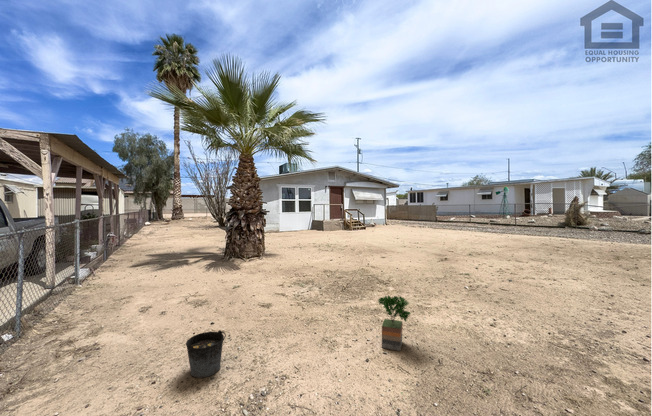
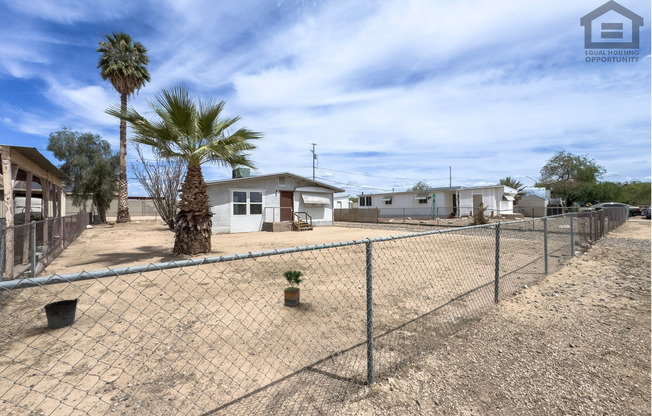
bucket: present [186,330,226,378] -> present [44,298,79,329]

